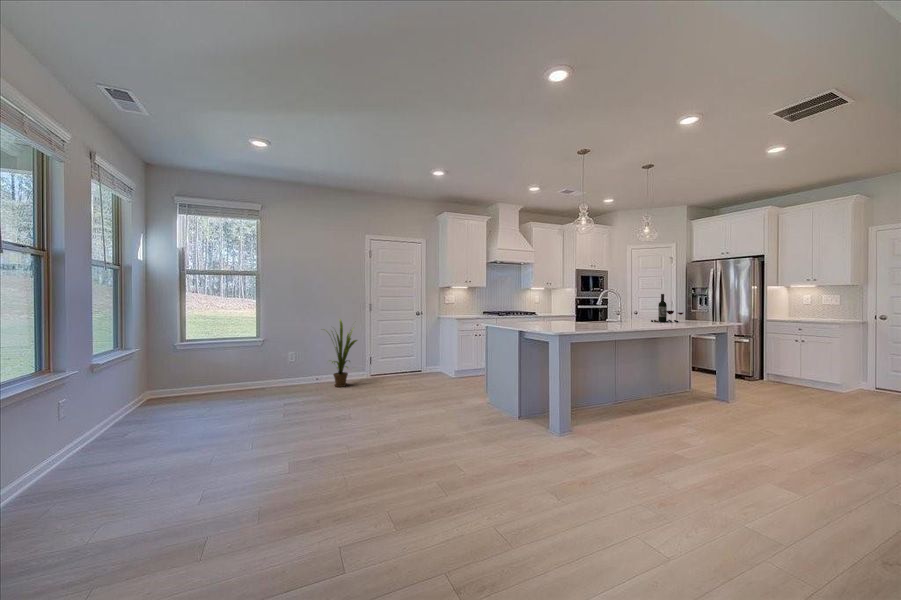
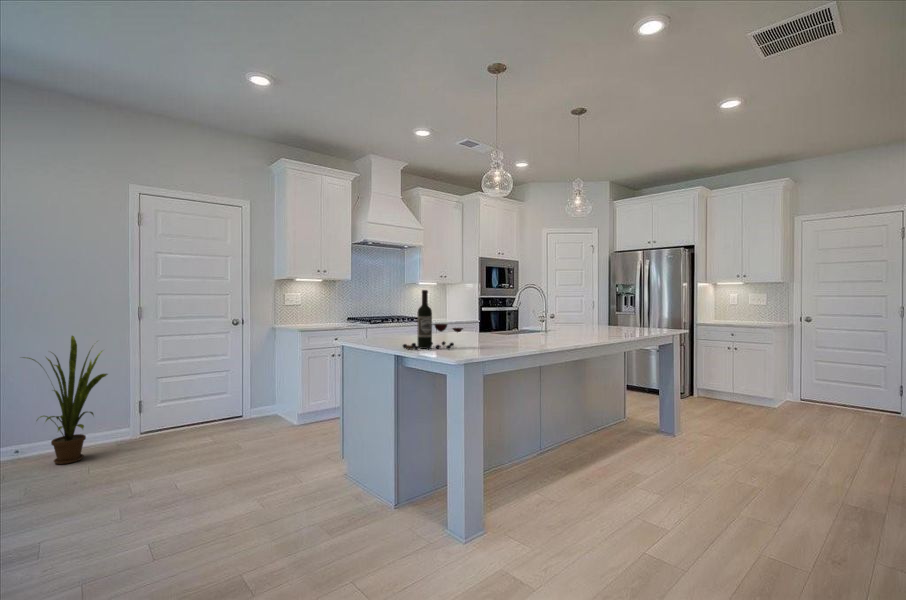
wine bottle: present [651,294,683,323] -> present [403,290,463,350]

